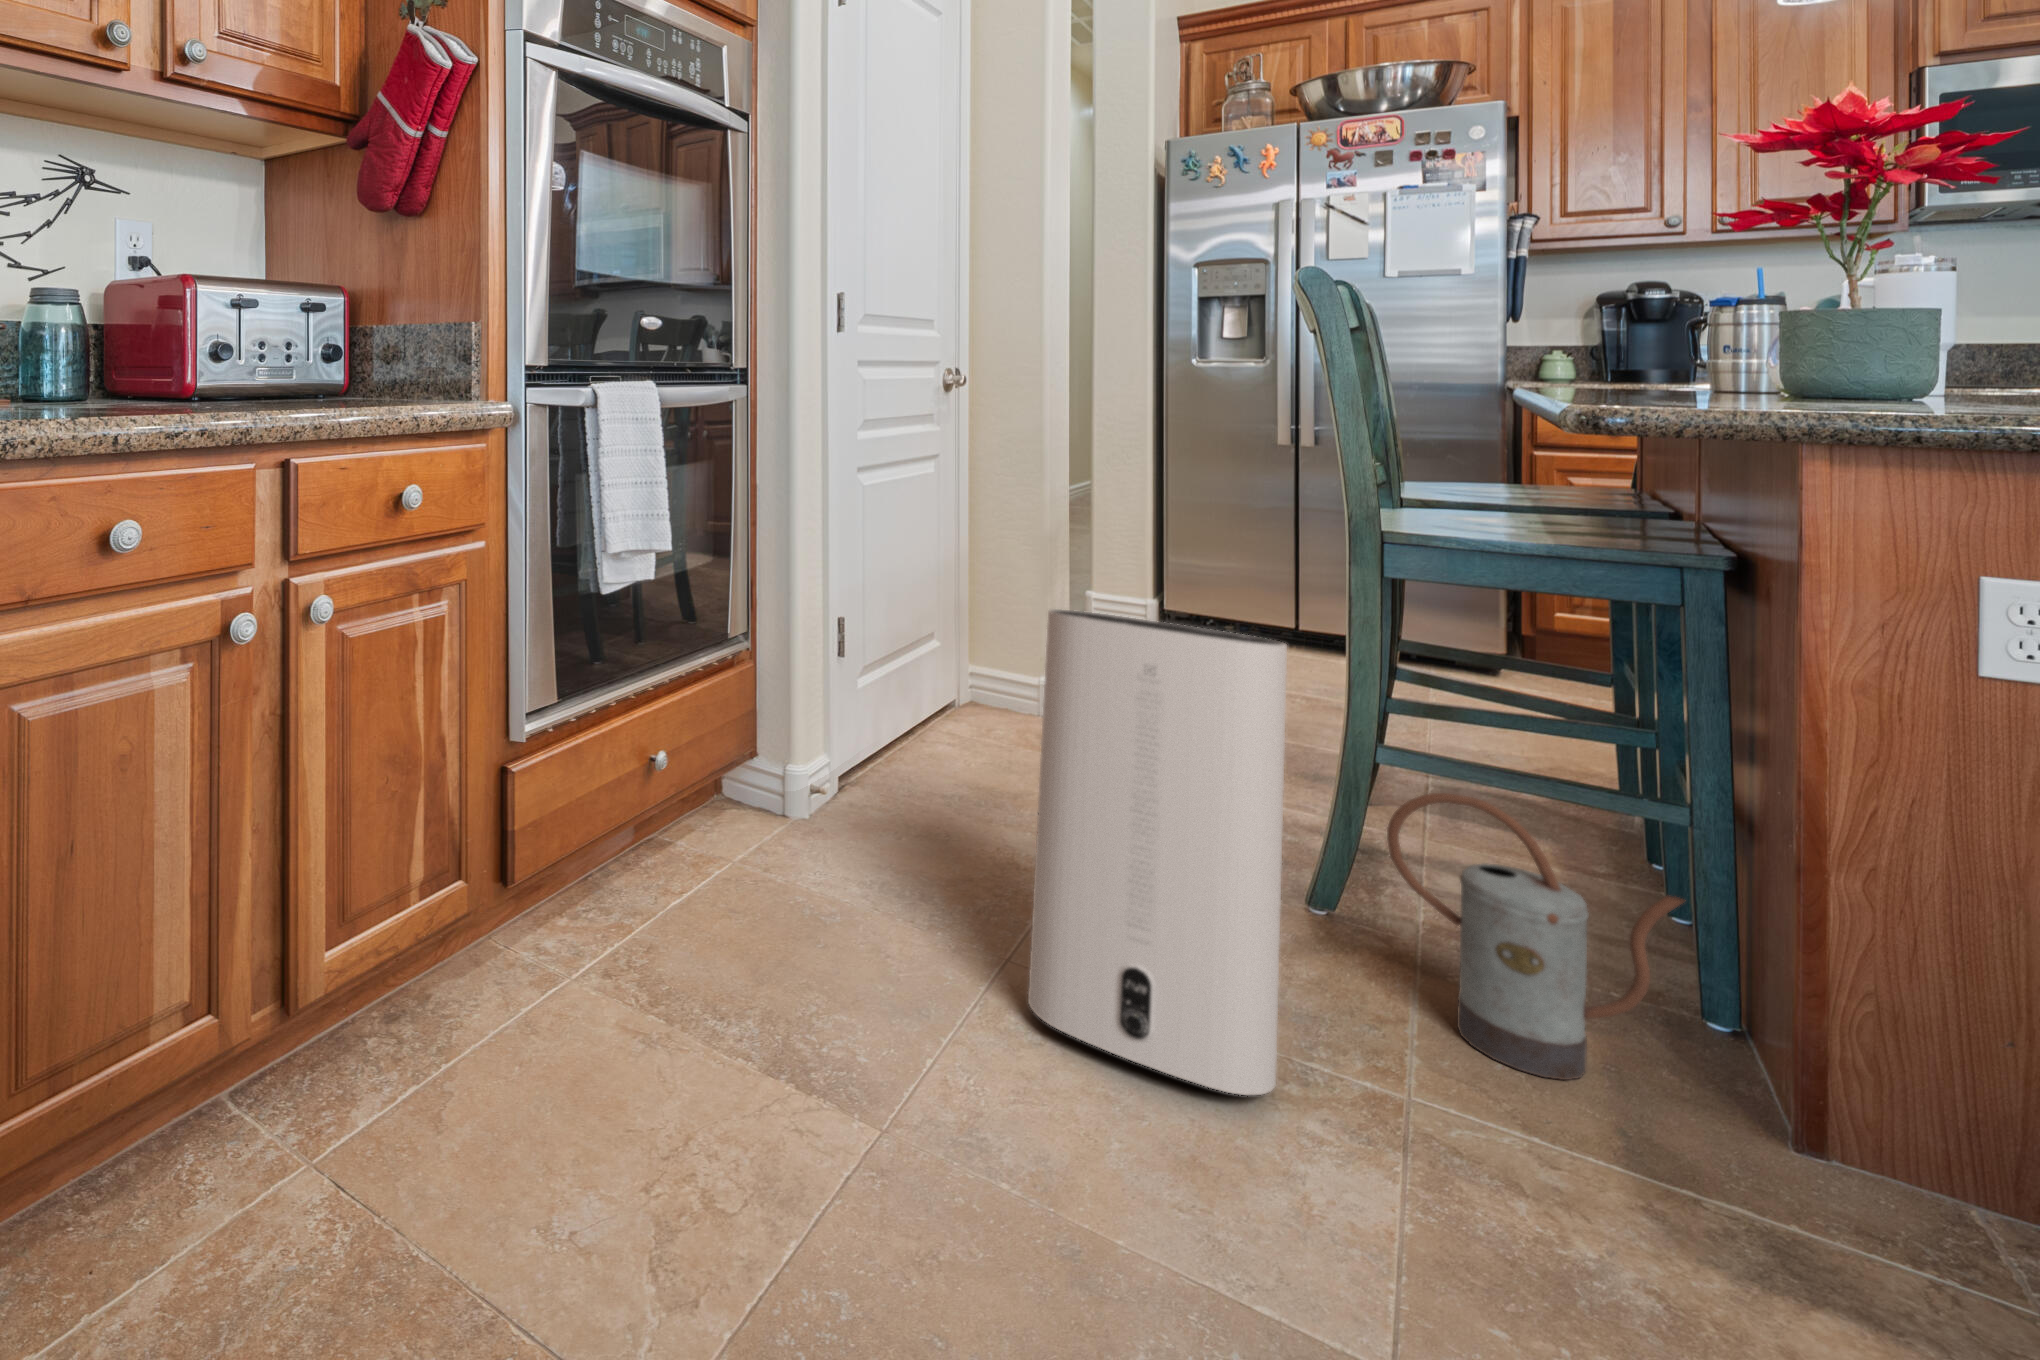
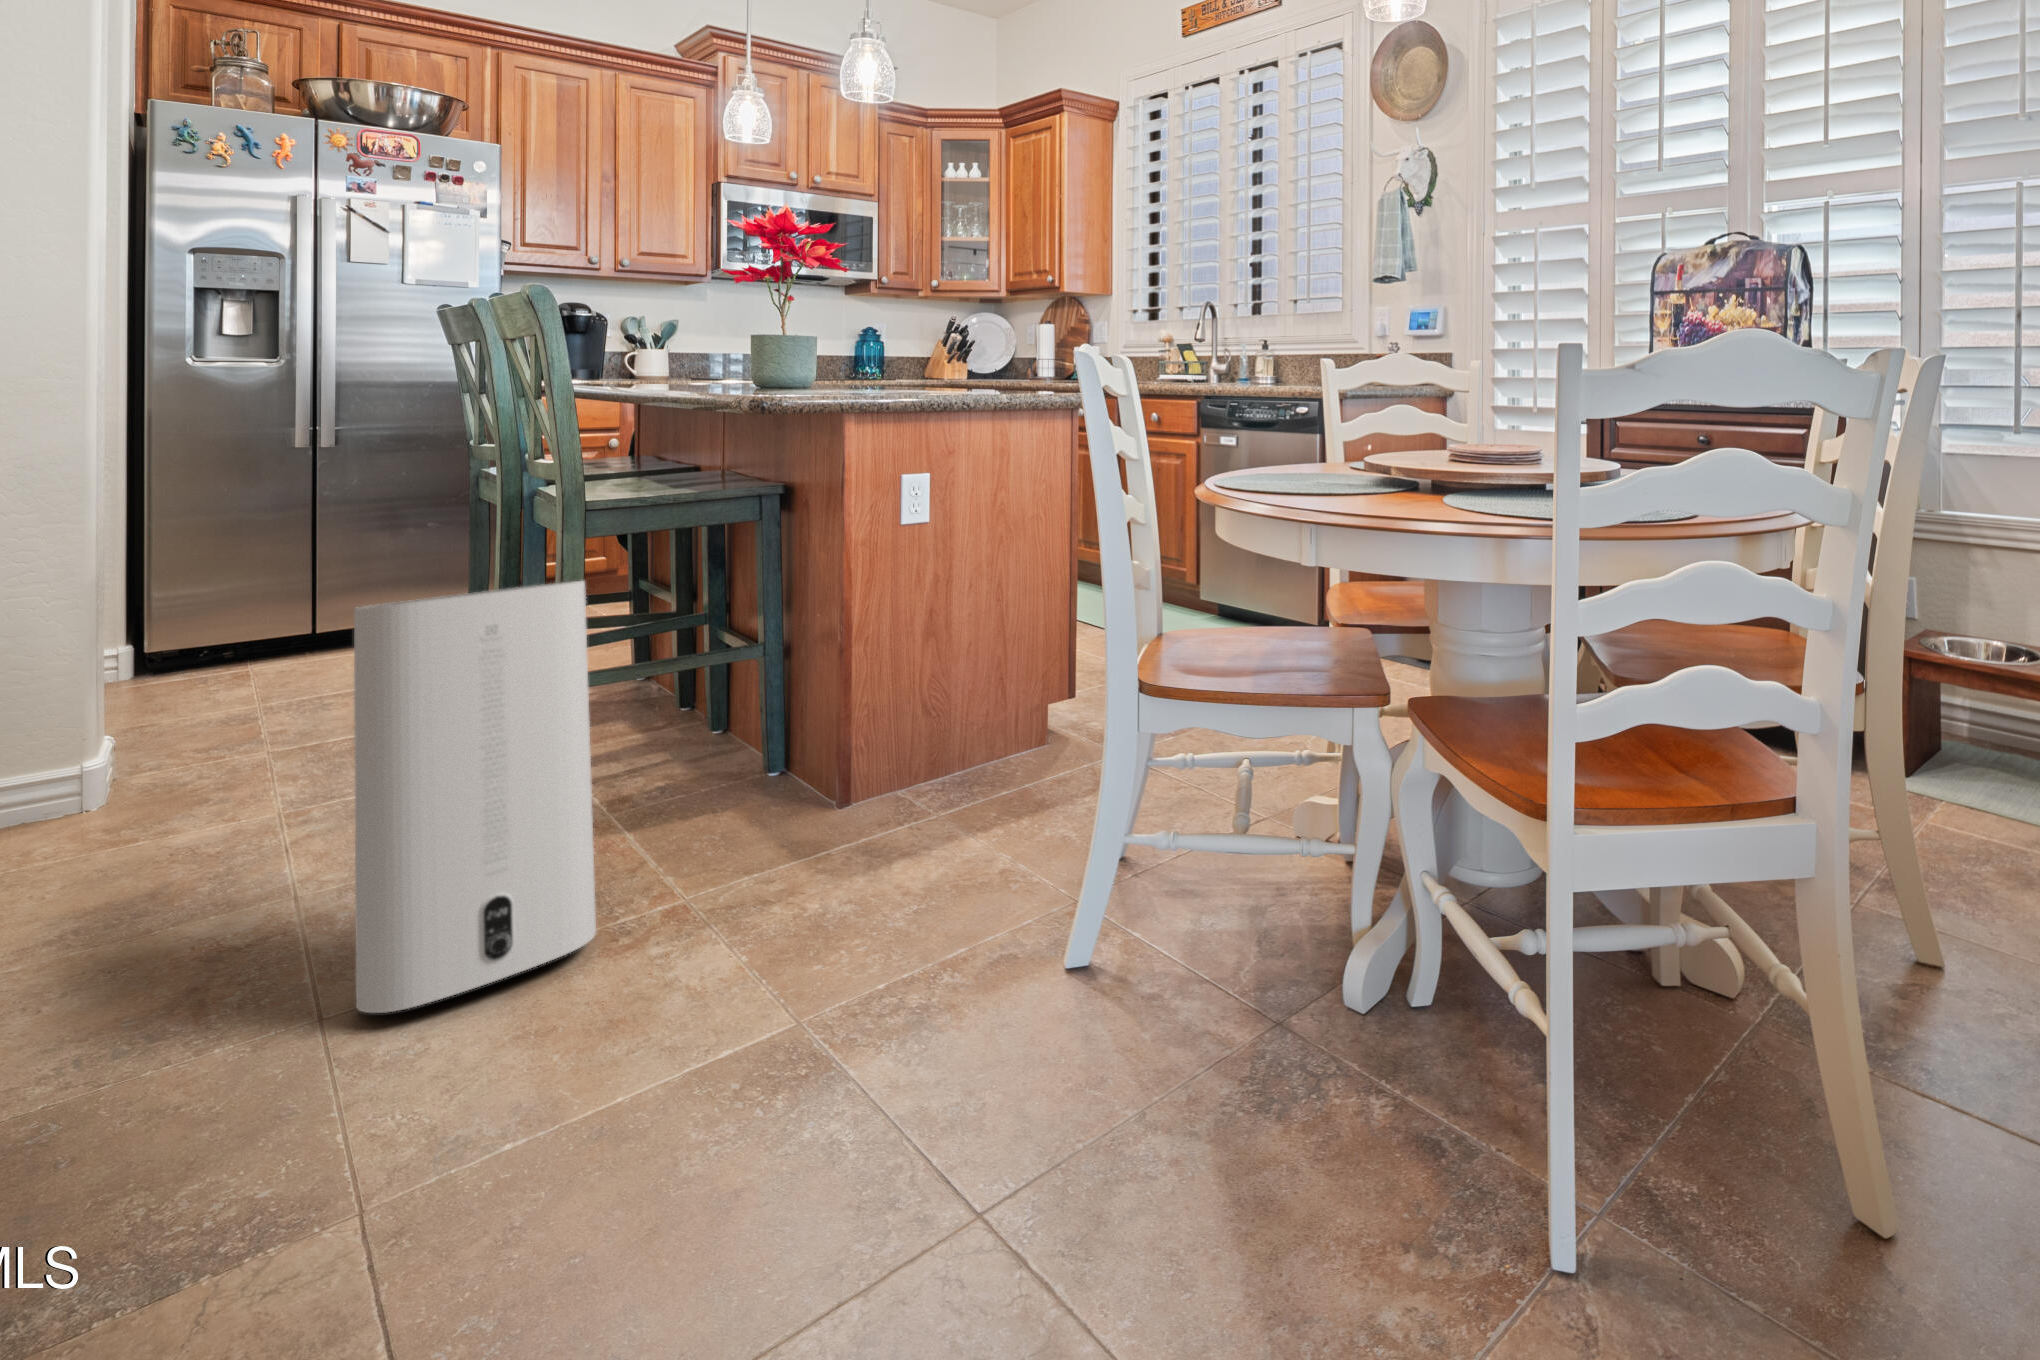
watering can: present [1387,793,1686,1080] -> none [604,666,768,841]

